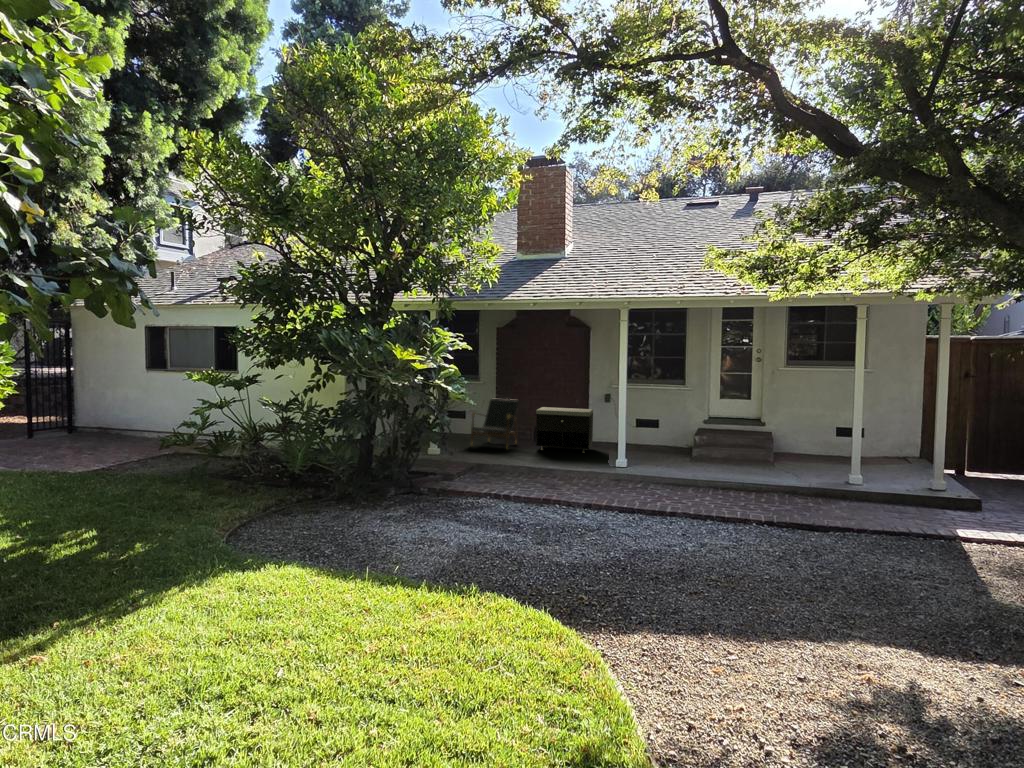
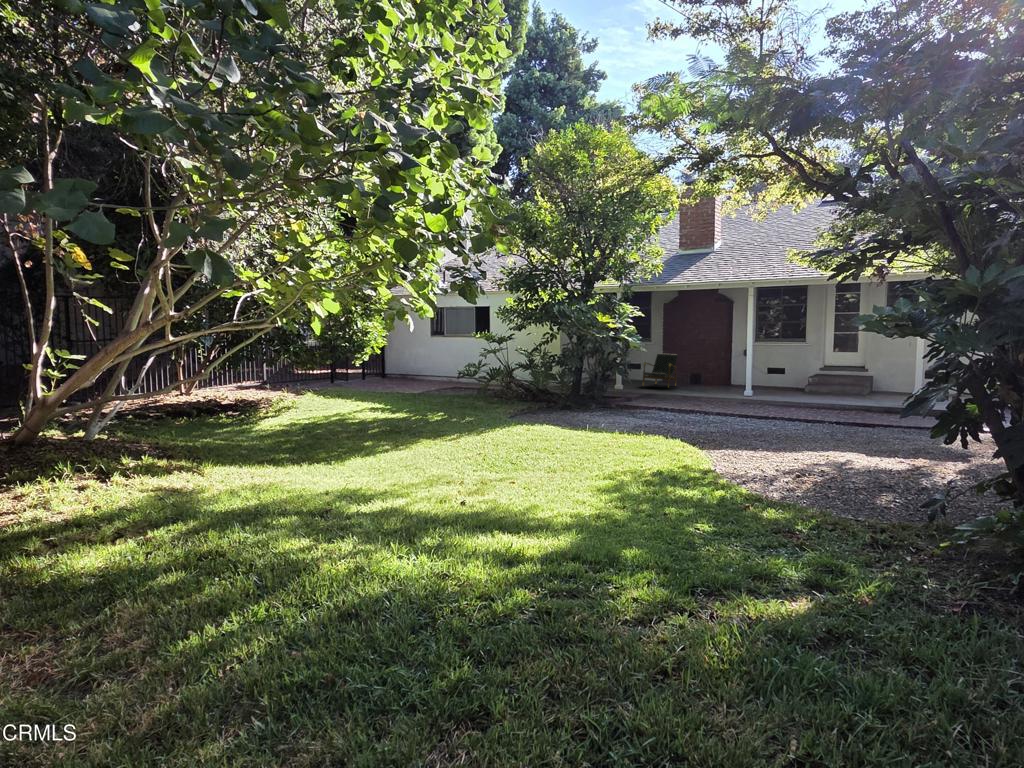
storage bench: present [536,407,593,453] -> none [689,359,734,391]

